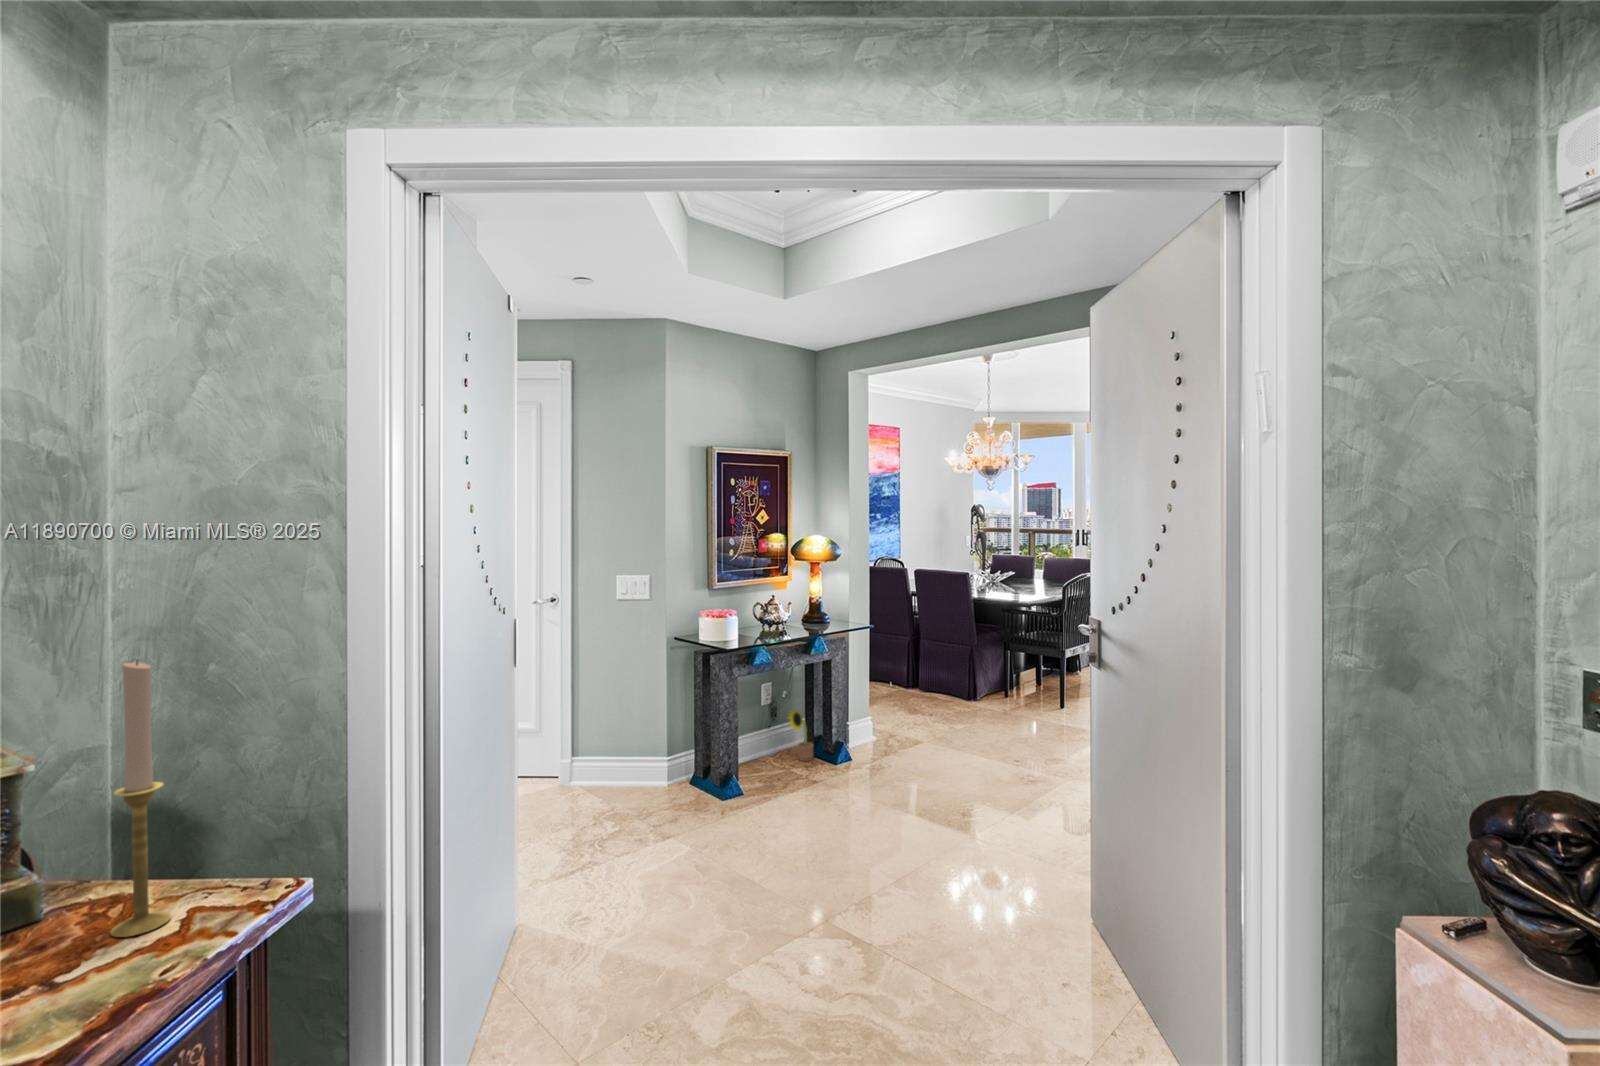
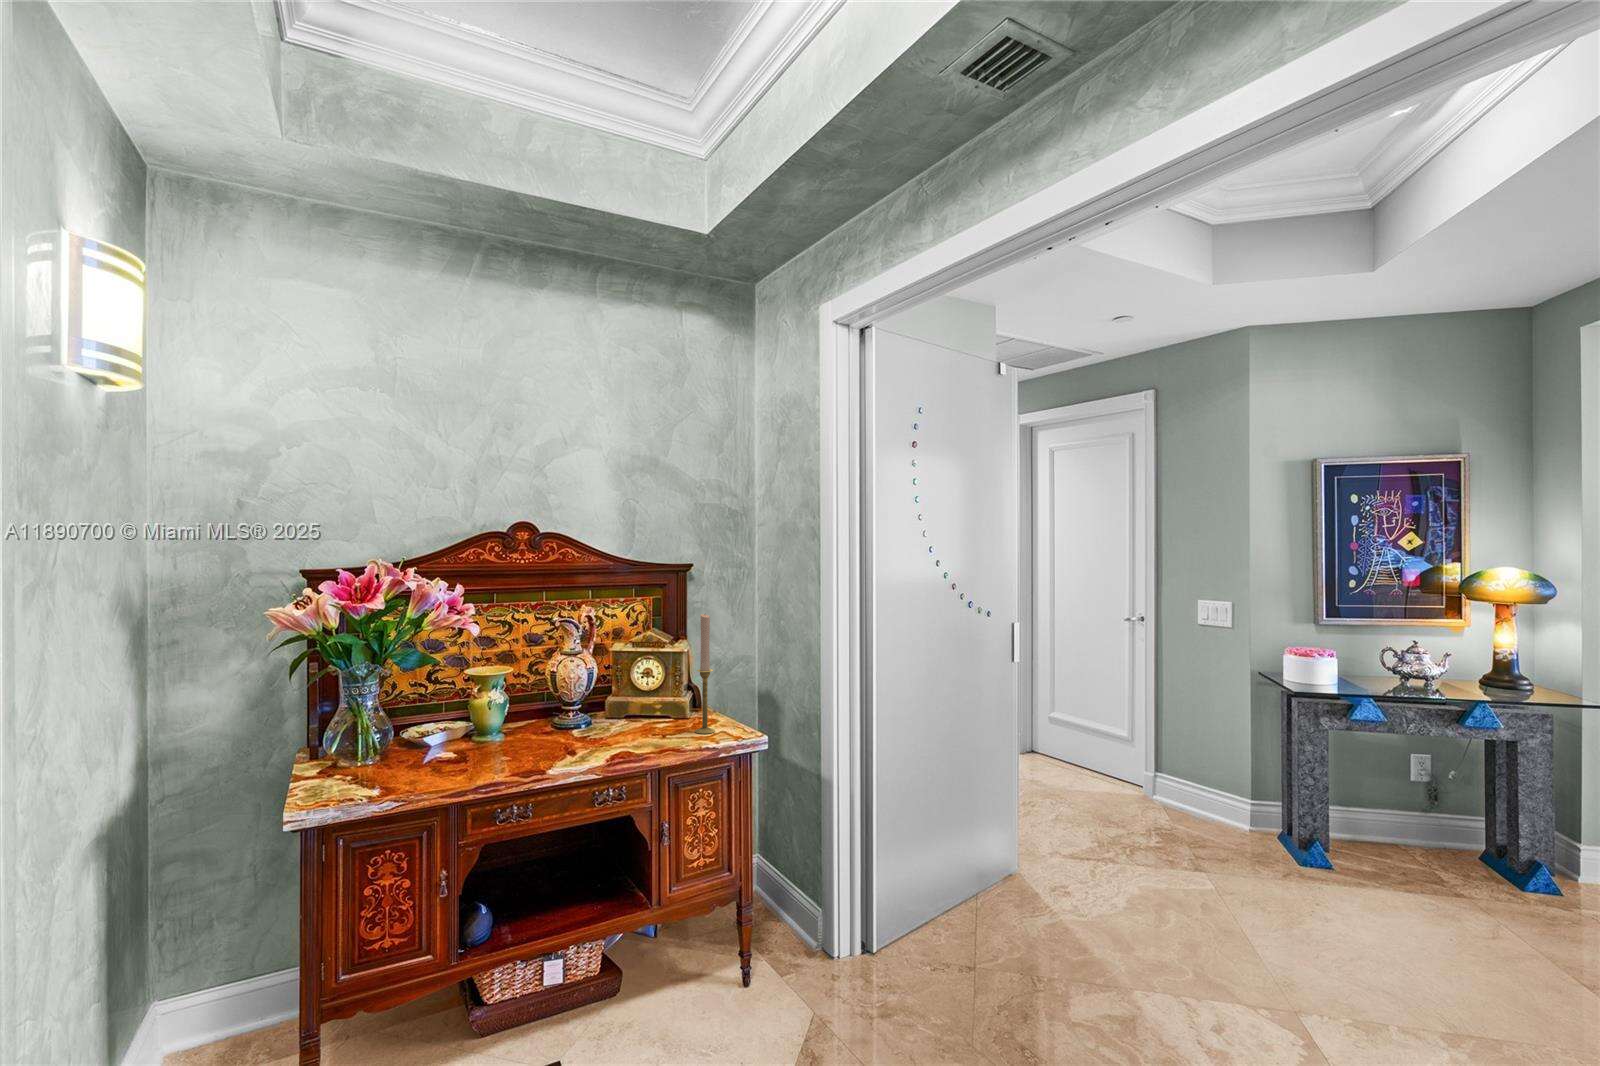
decorative plant: present [788,710,813,761] -> none [1442,793,1490,872]

